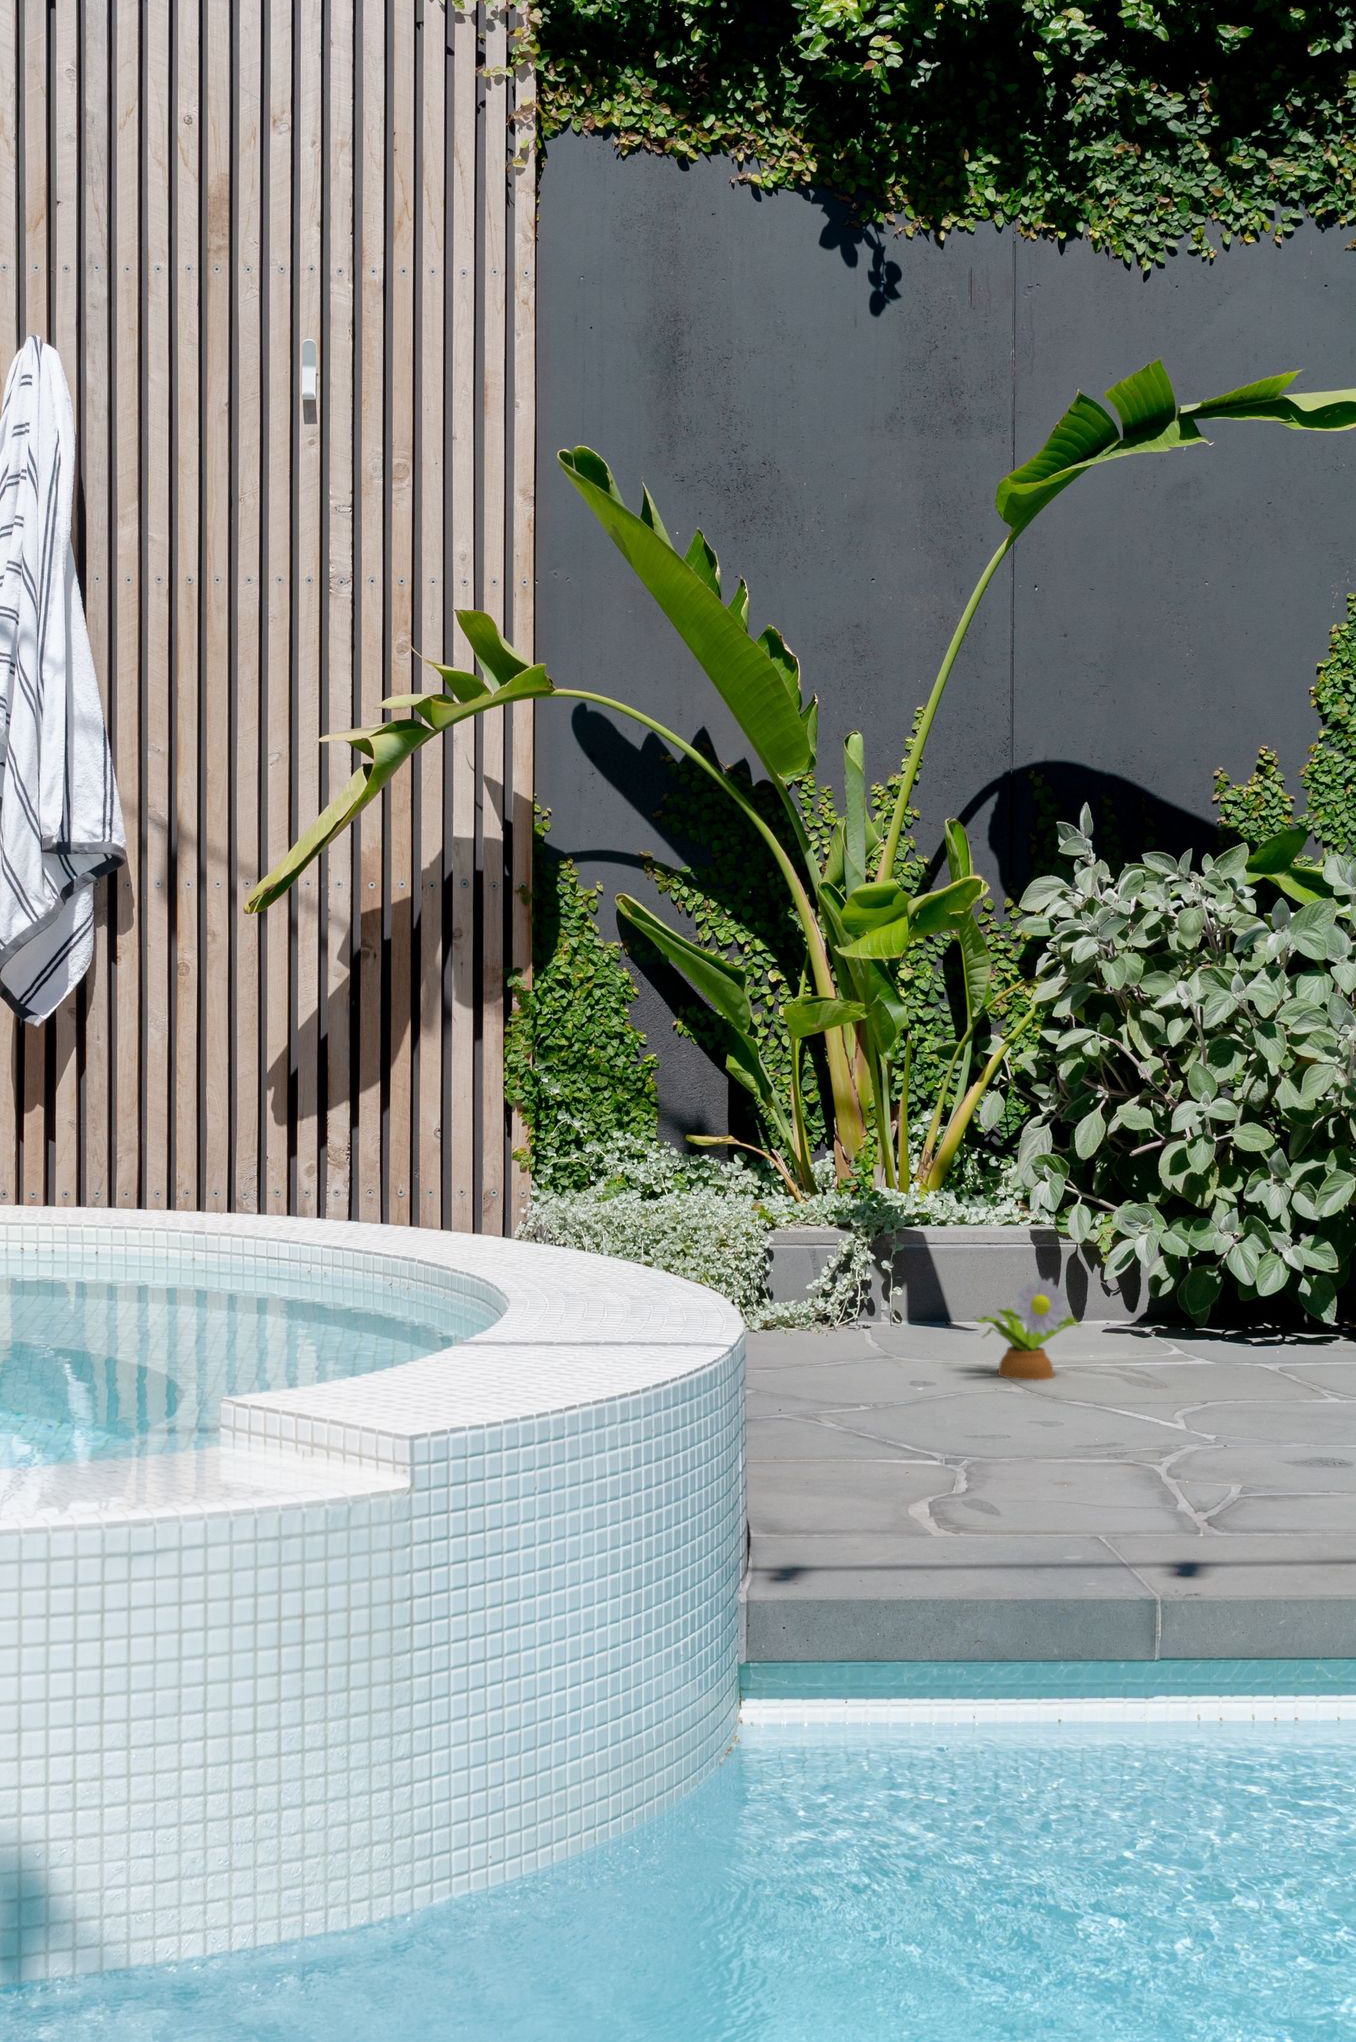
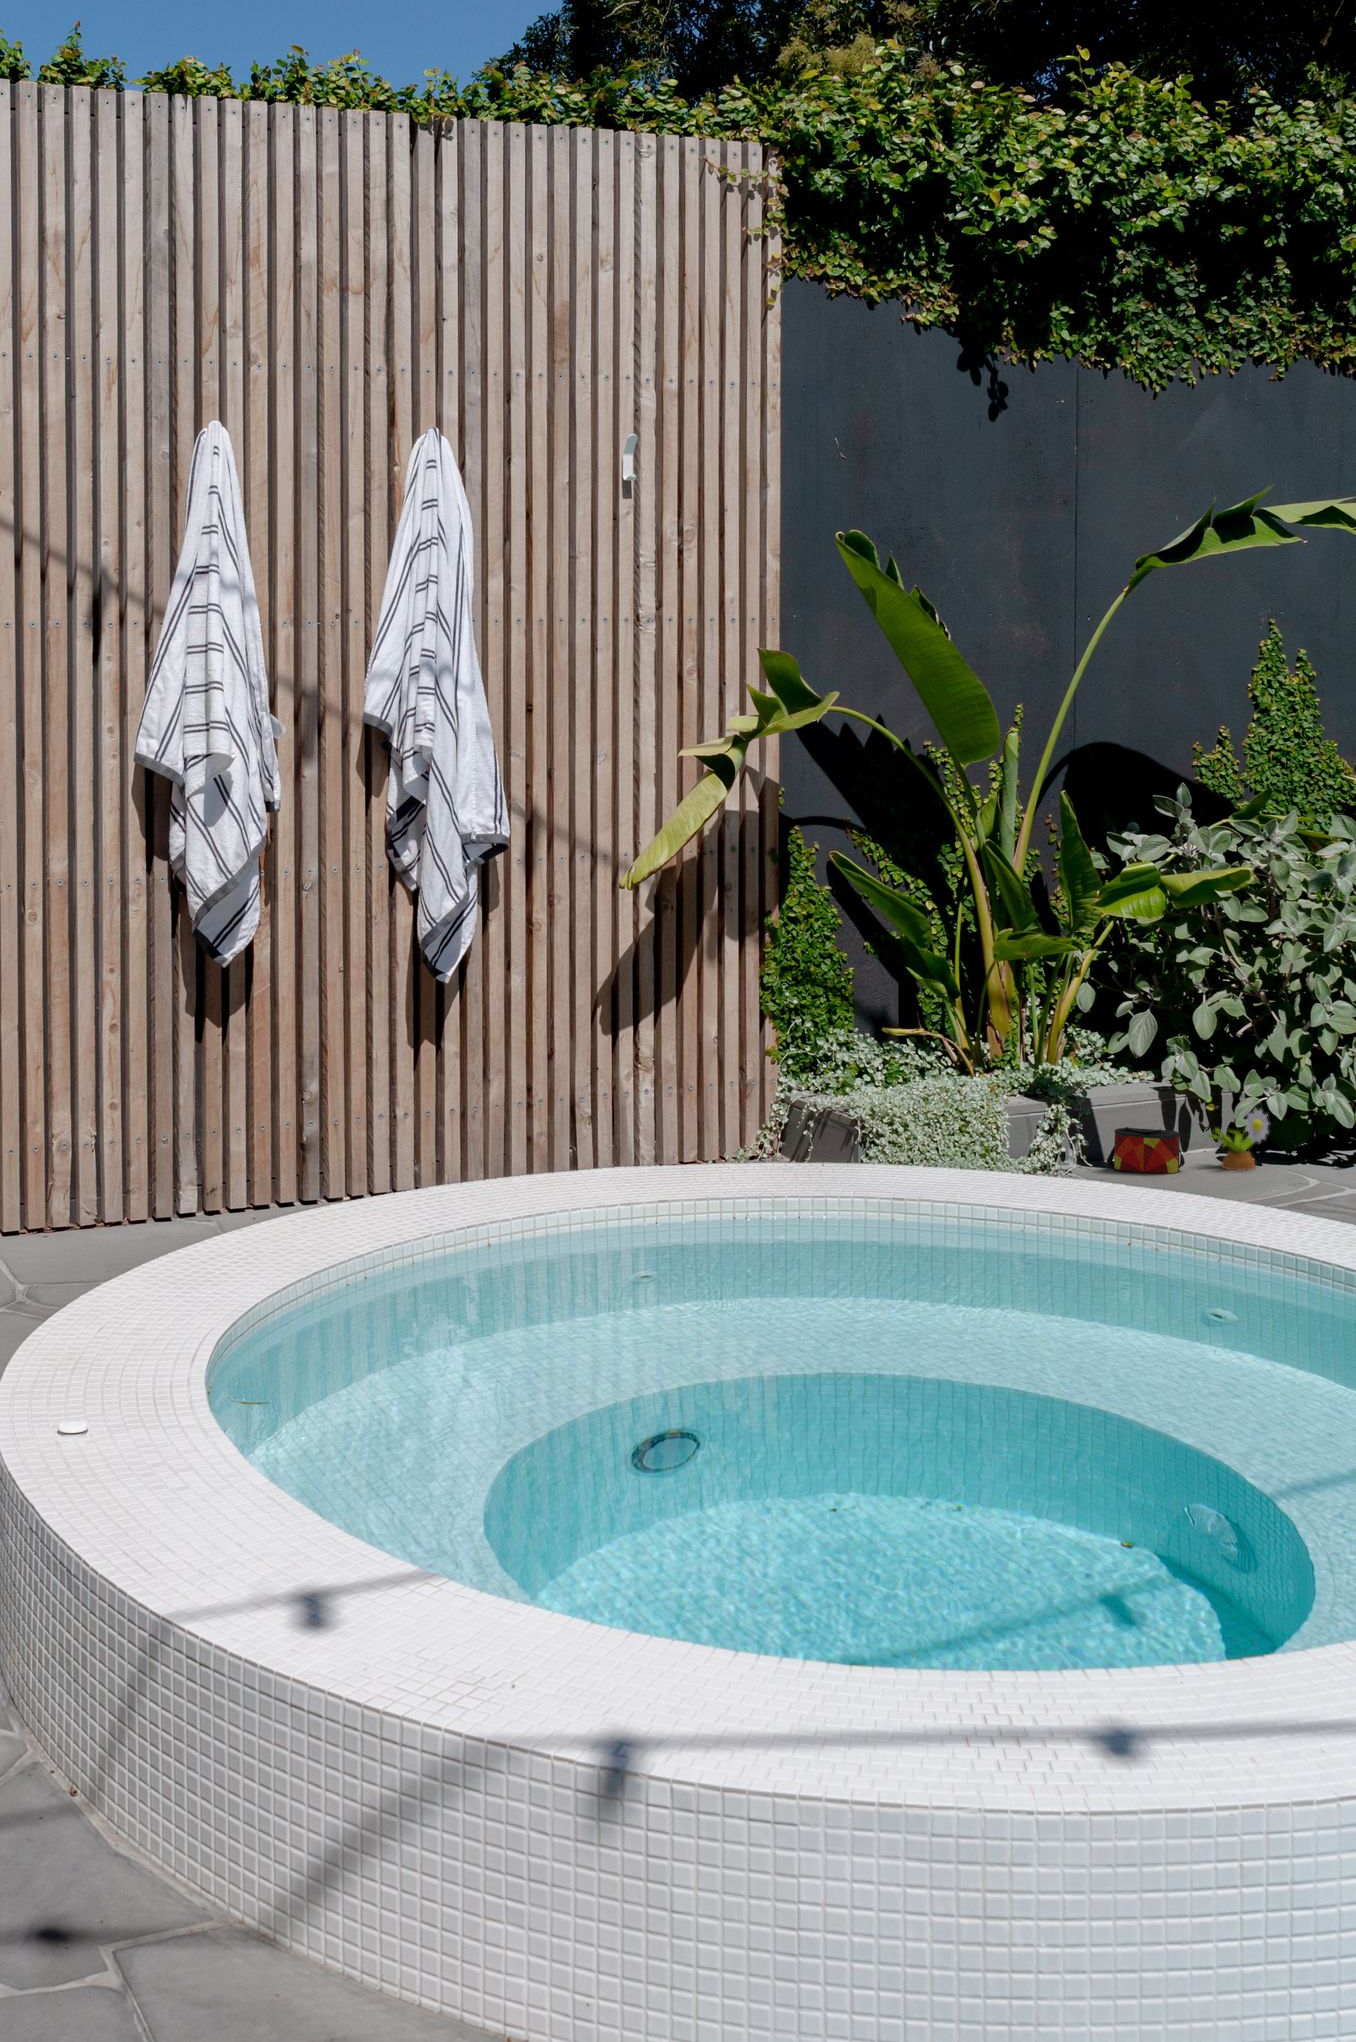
bag: none [817,1293,924,1376] -> present [1106,1127,1185,1174]

